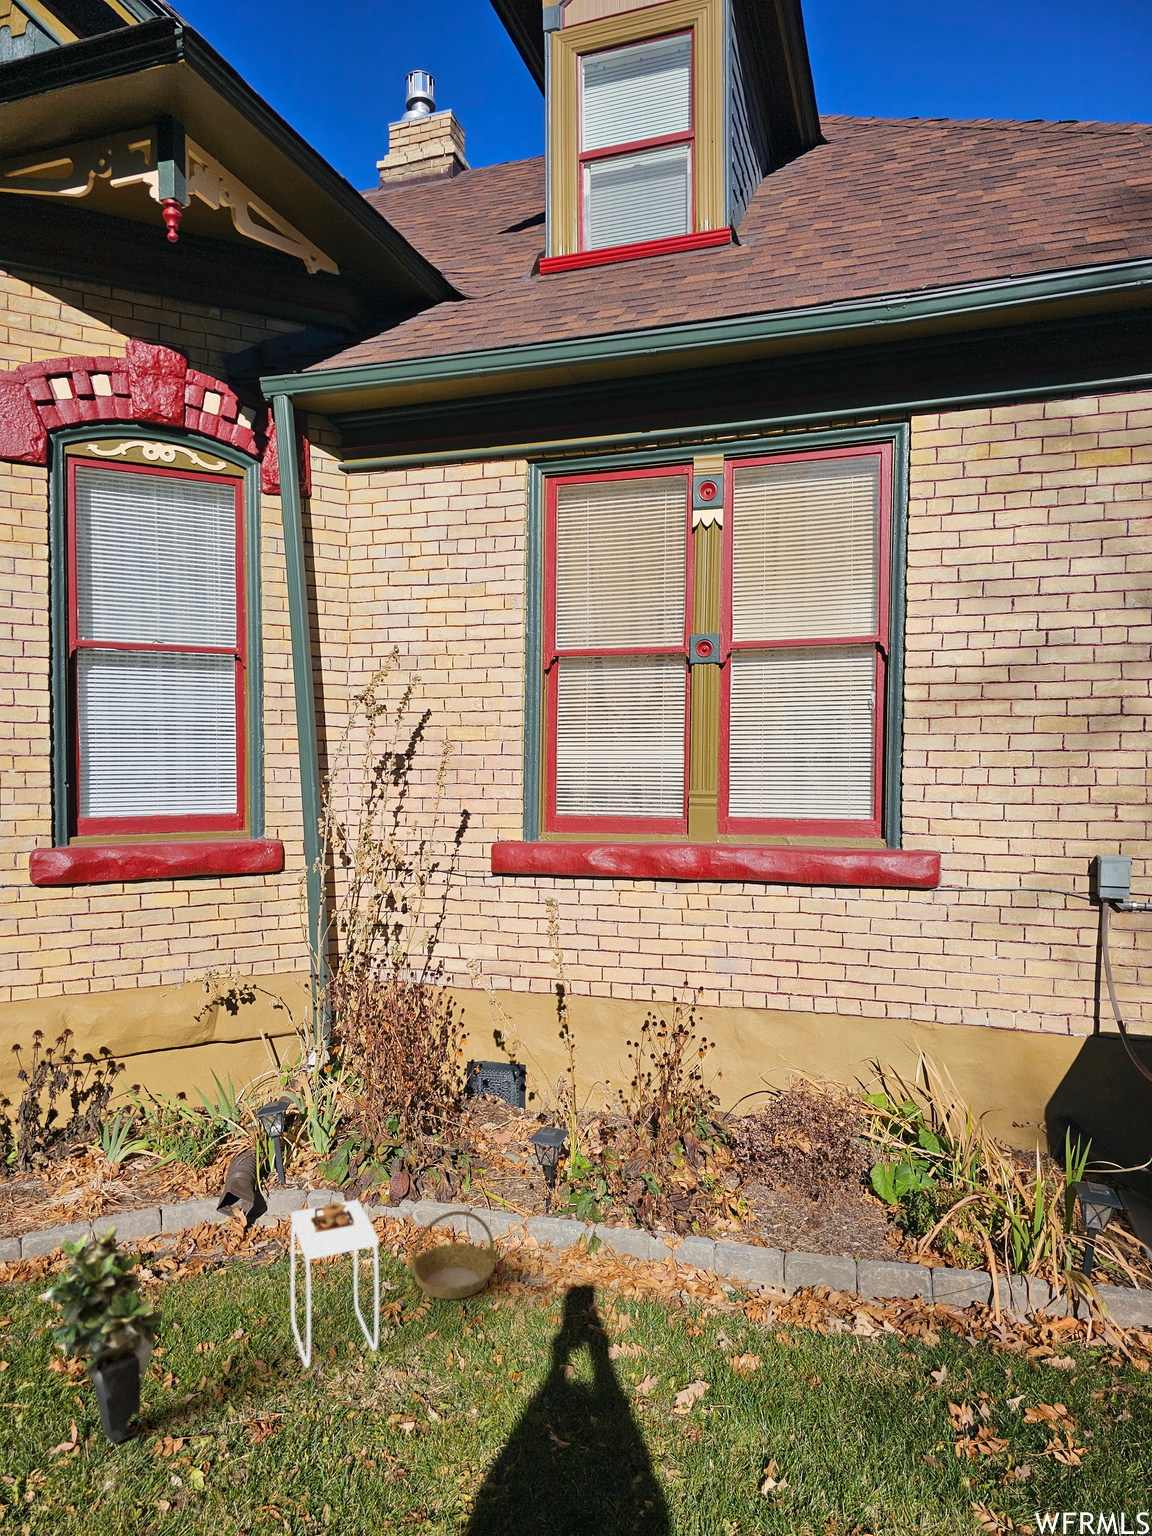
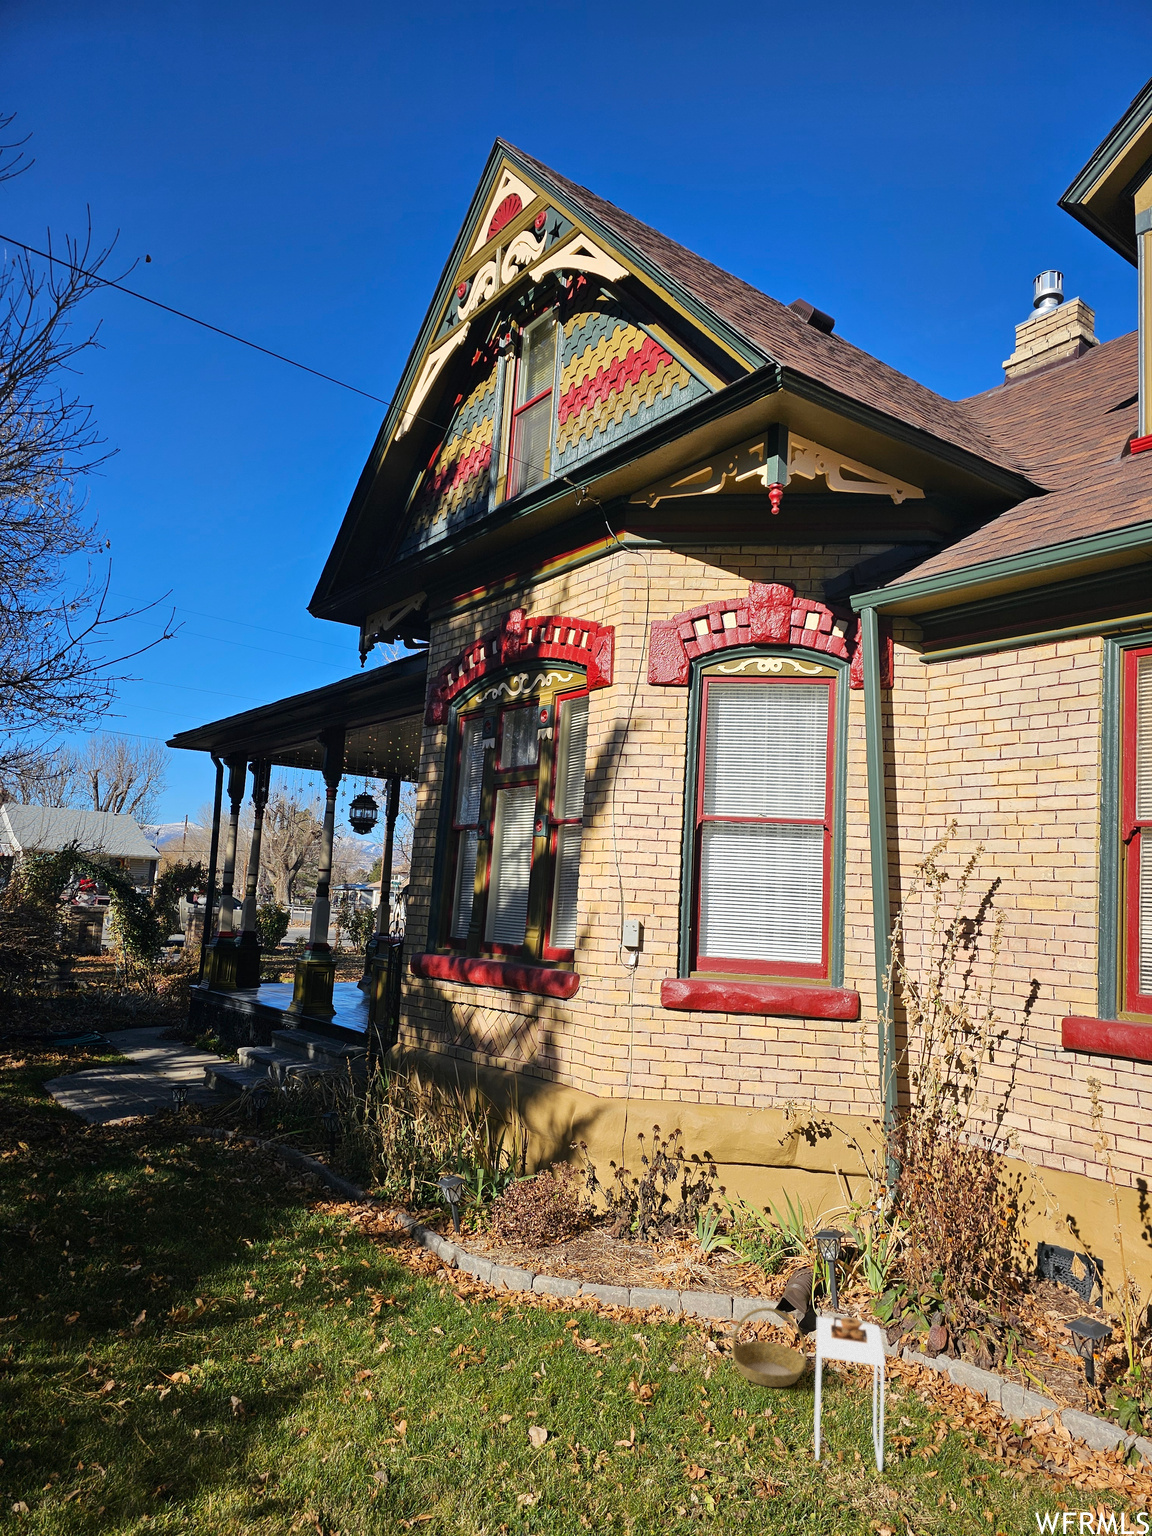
basket: present [411,1211,495,1299] -> present [732,1308,807,1387]
potted plant: present [44,1226,164,1444] -> none [619,1275,703,1453]

